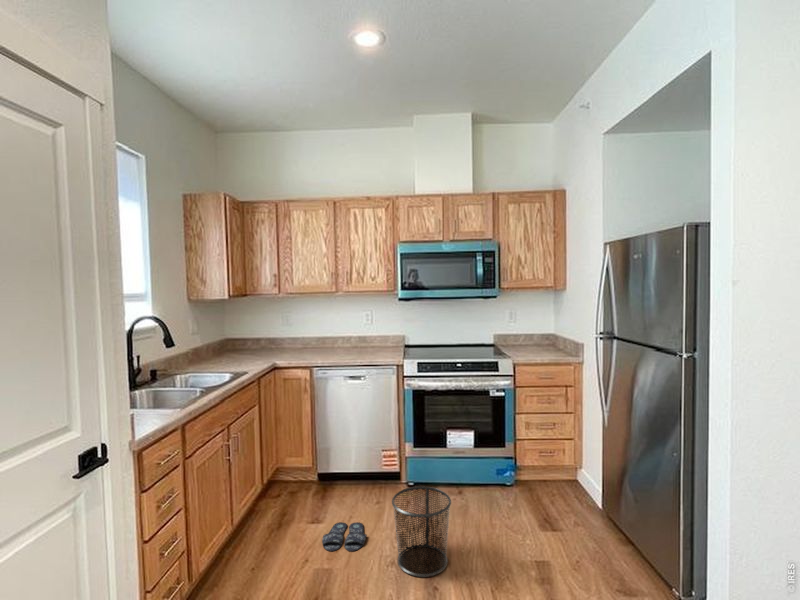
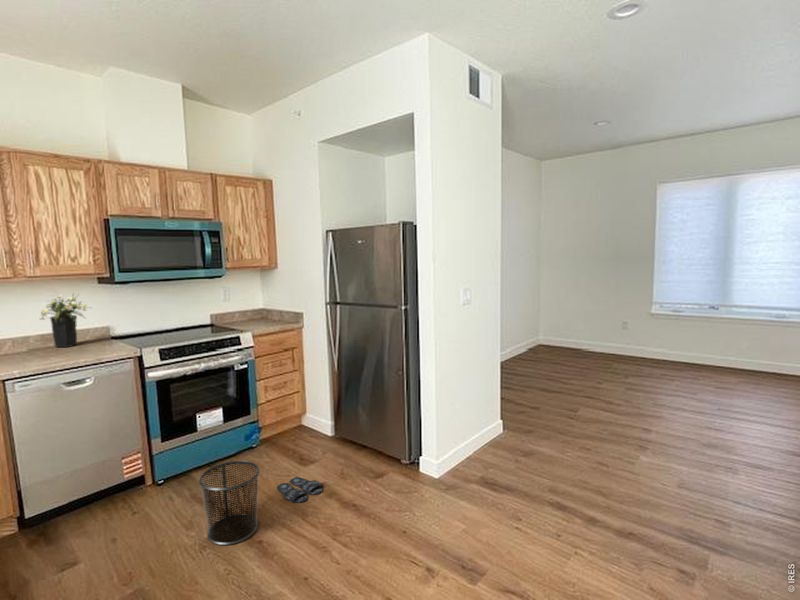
flower arrangement: none [353,307,388,350] -> present [41,296,87,347]
slippers: present [322,522,367,551] -> present [277,477,323,503]

